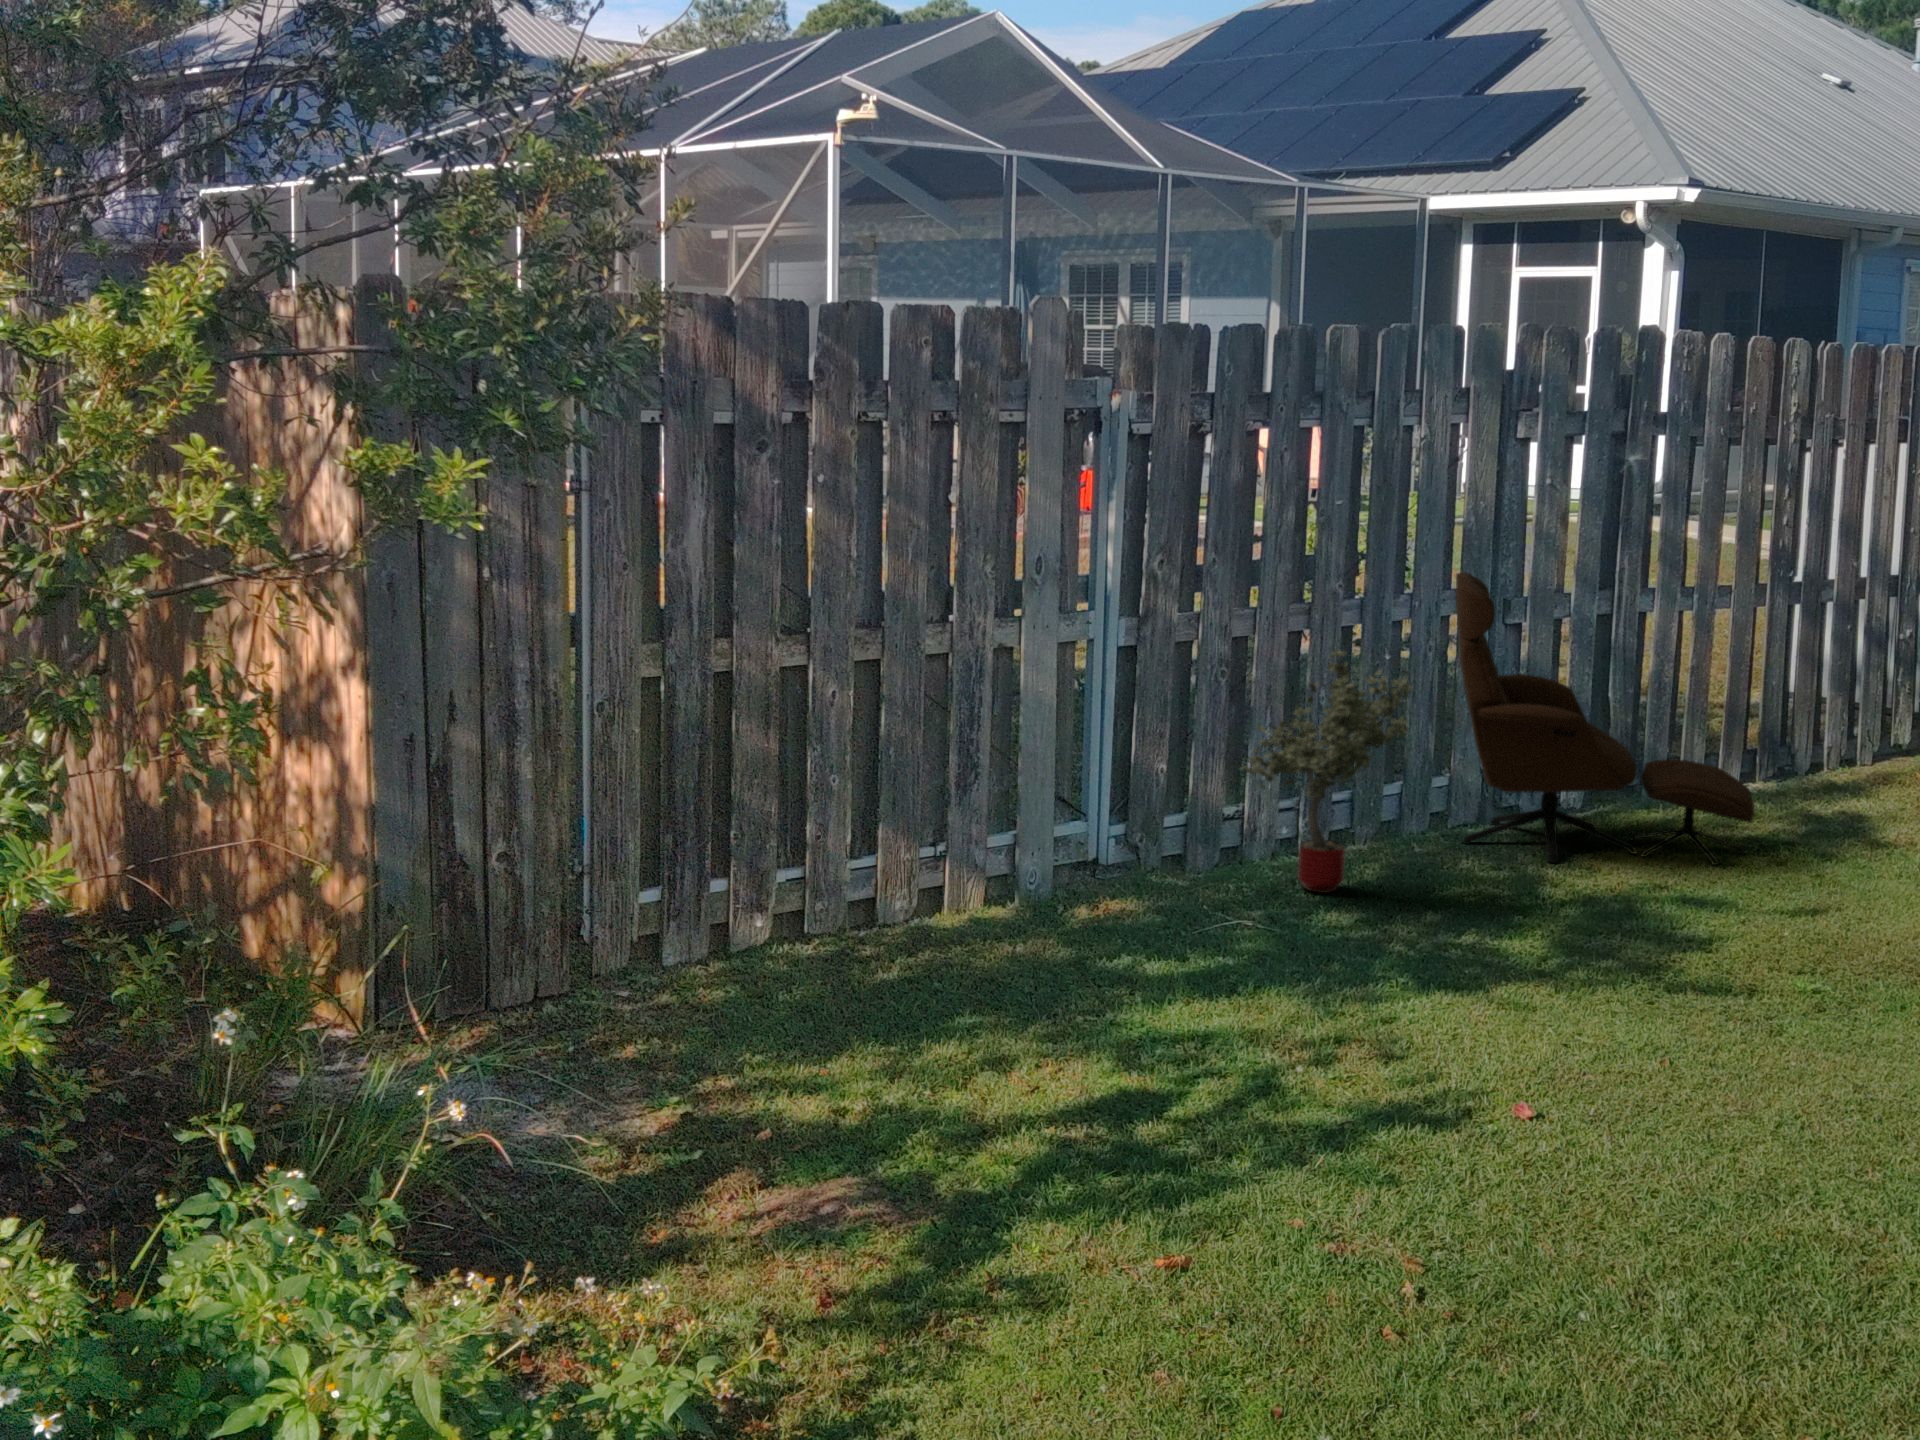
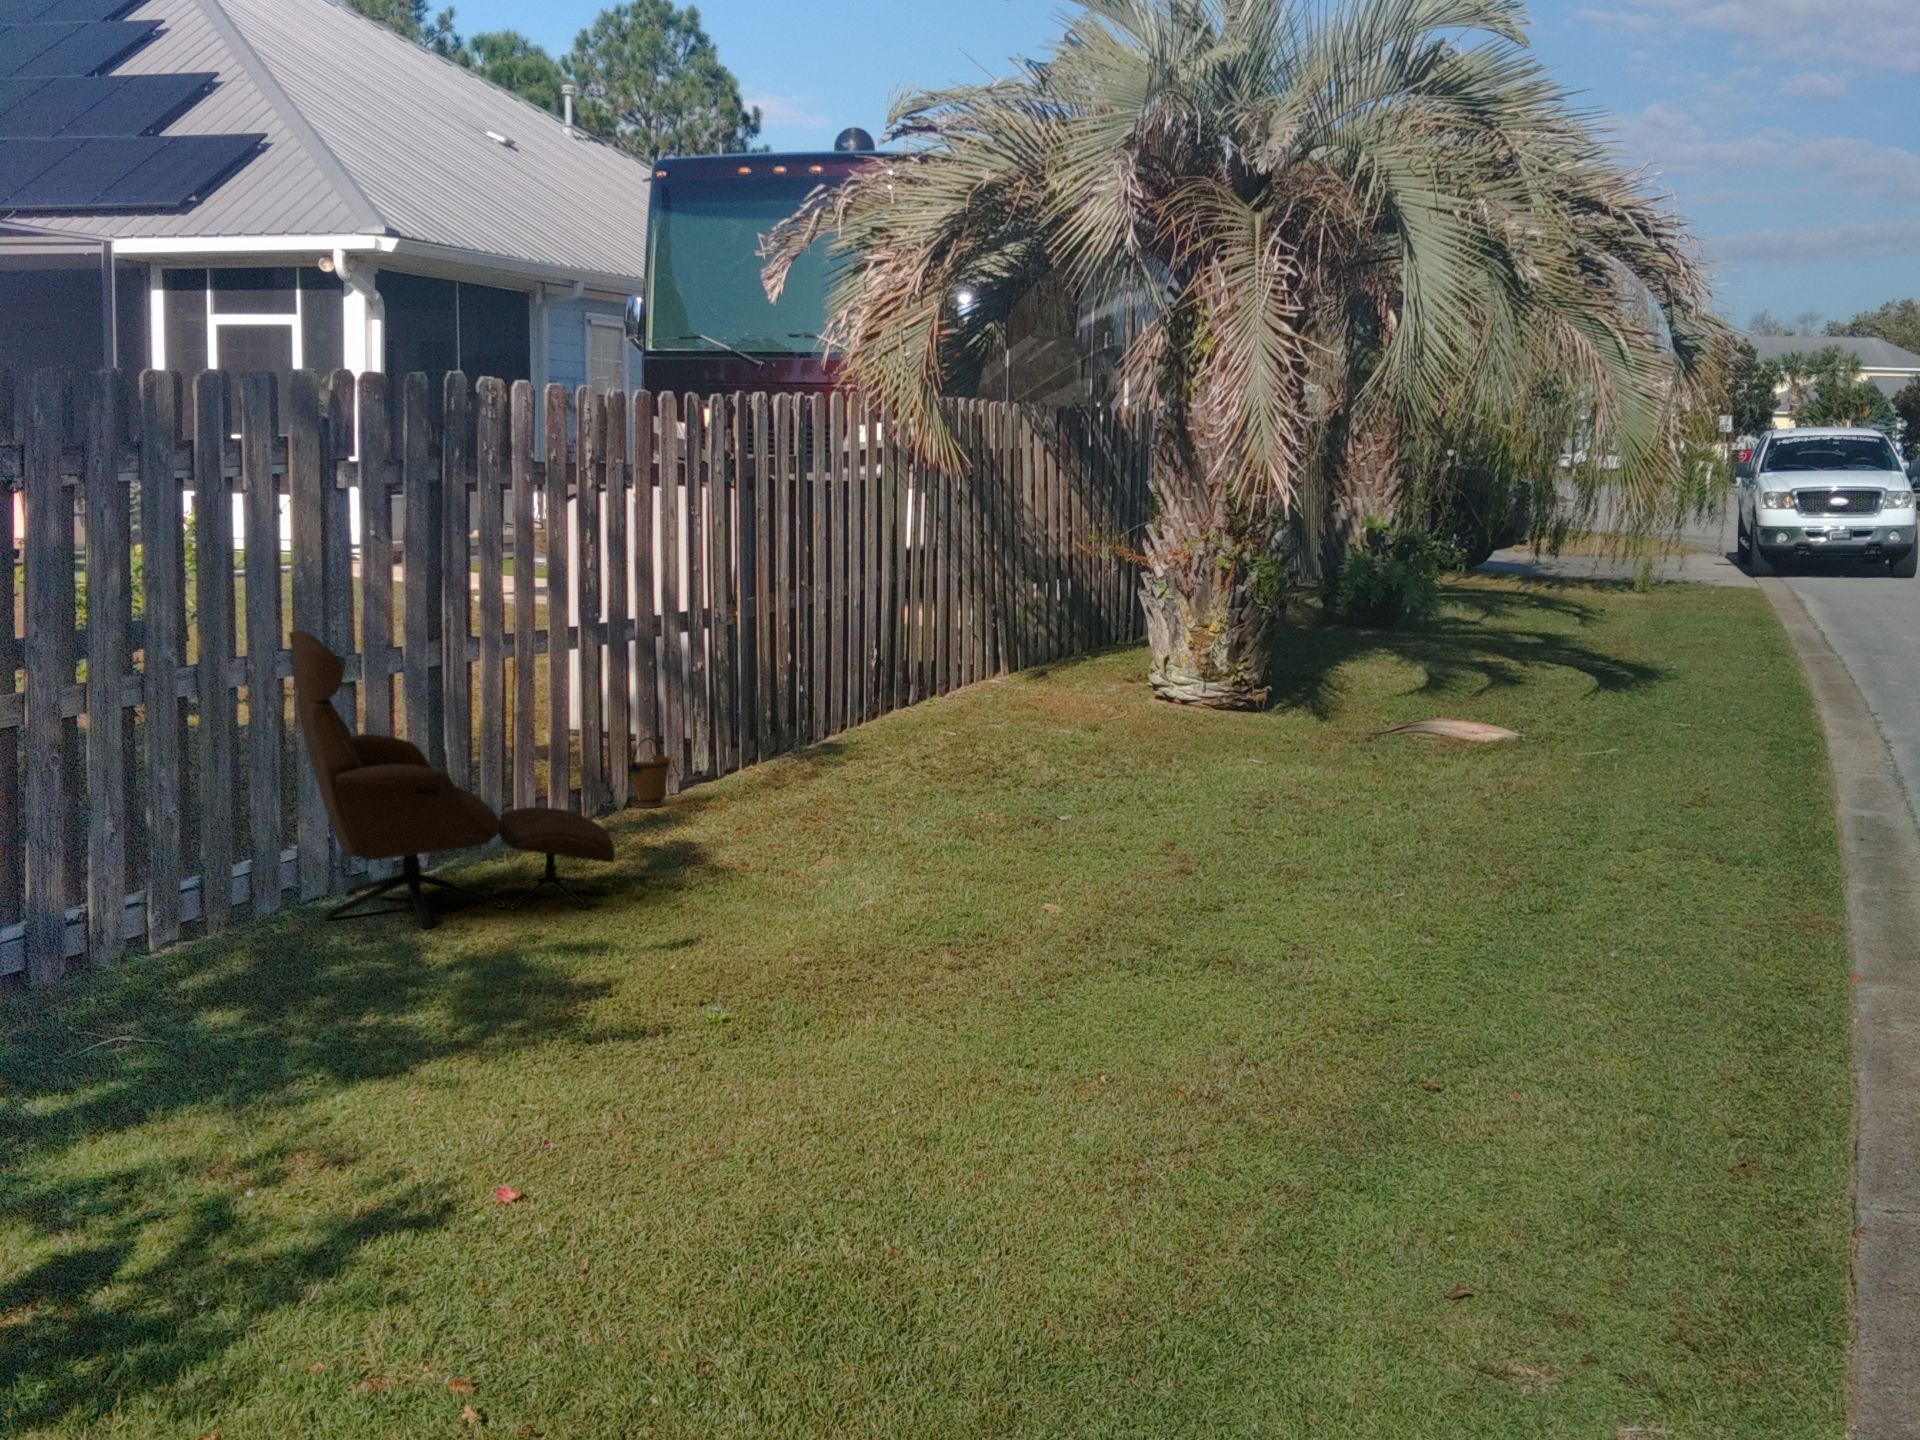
potted tree: present [1242,648,1411,893] -> none [86,720,274,996]
bucket: none [1806,702,1859,775] -> present [629,737,670,808]

